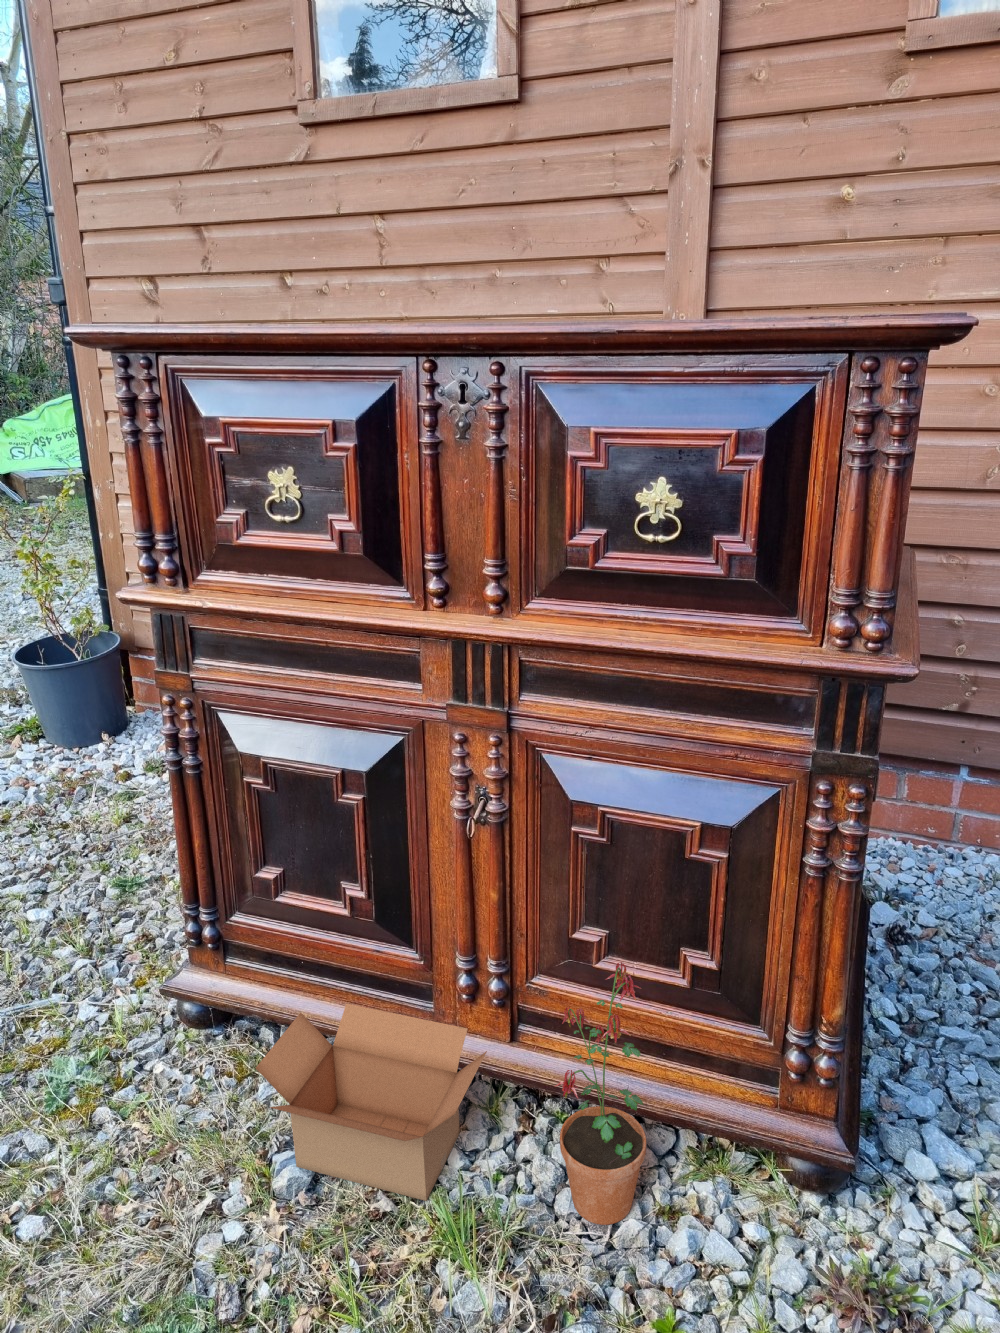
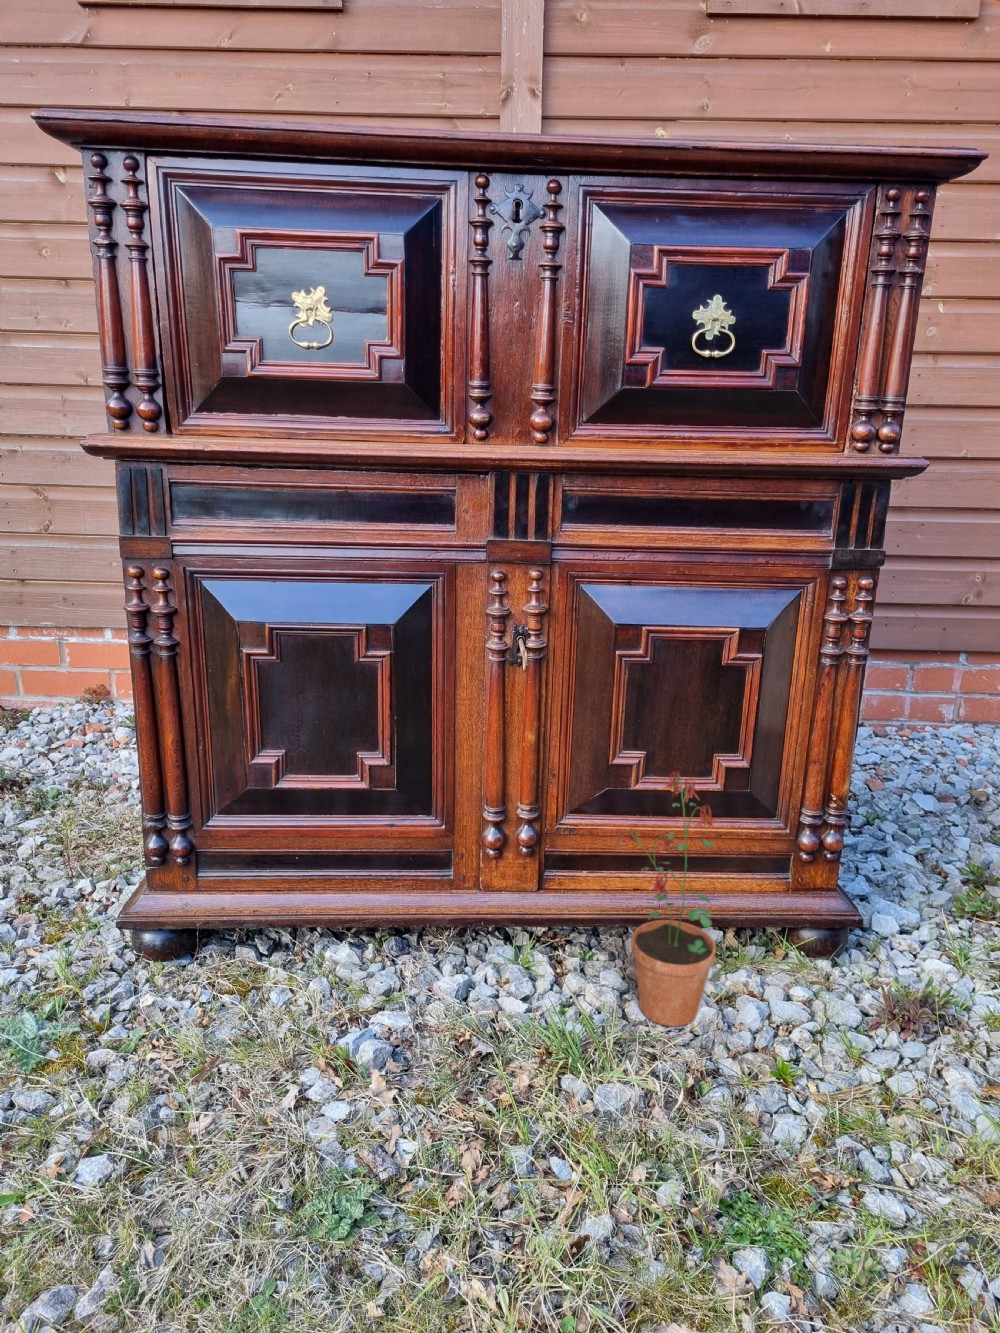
cardboard box: present [256,1004,487,1201] -> none [317,882,554,1057]

